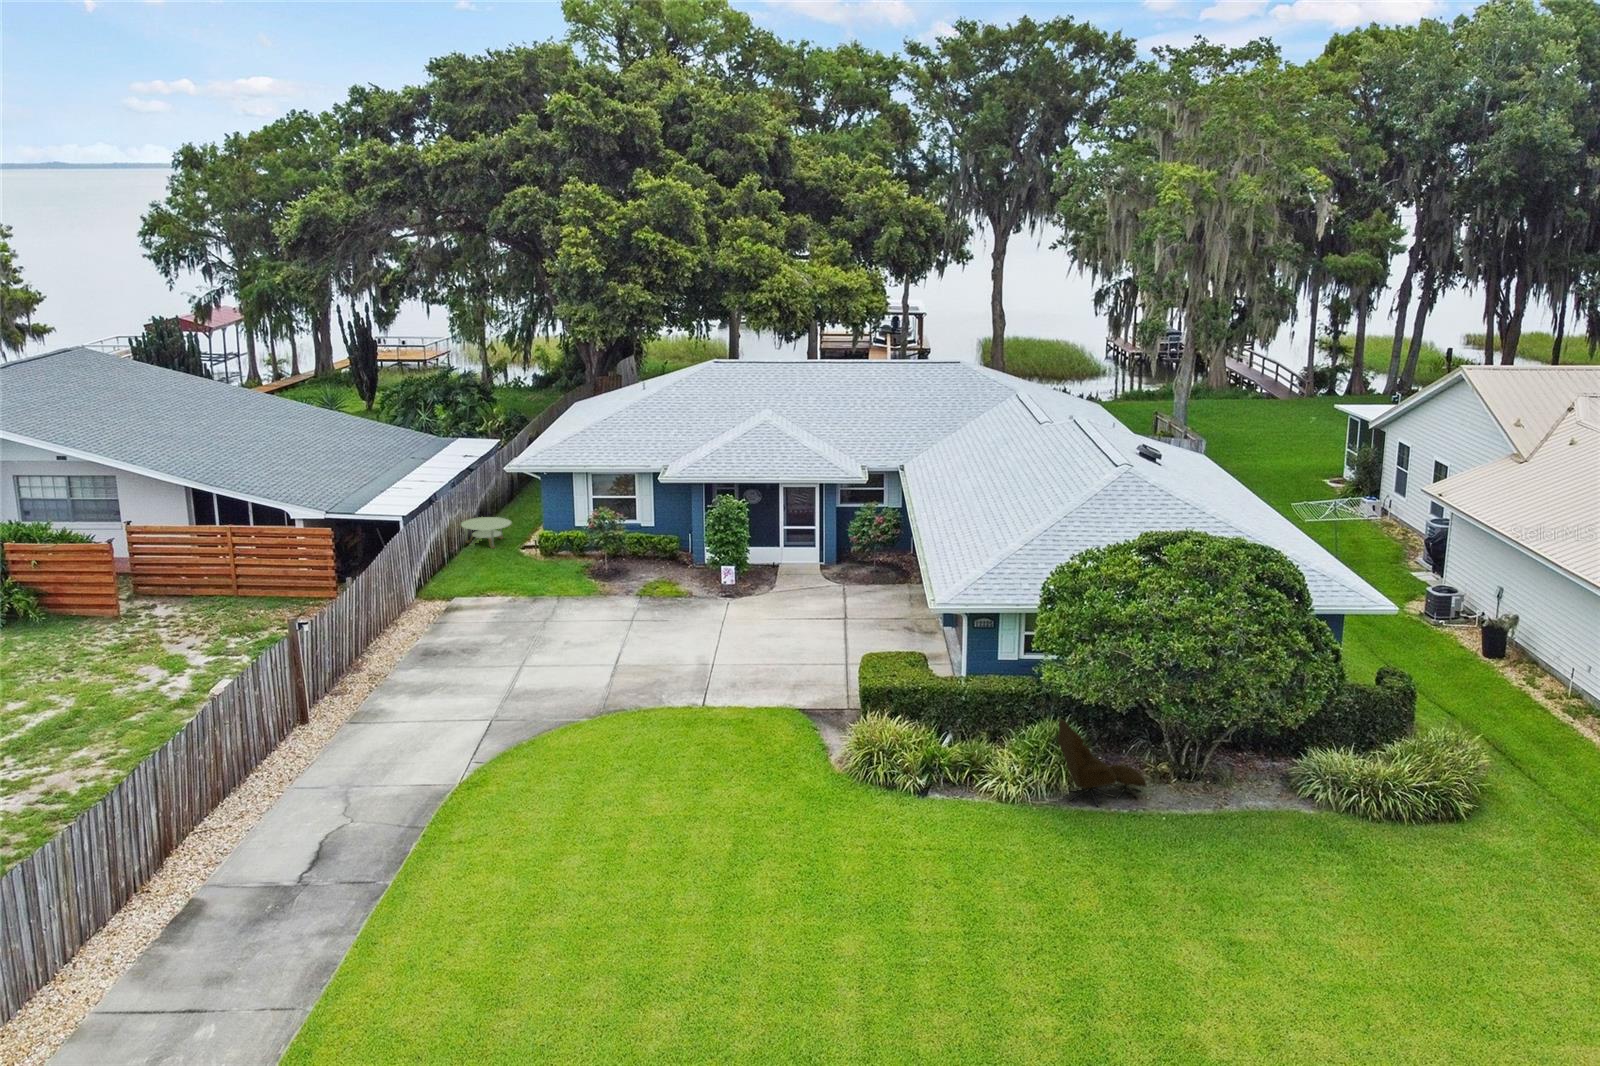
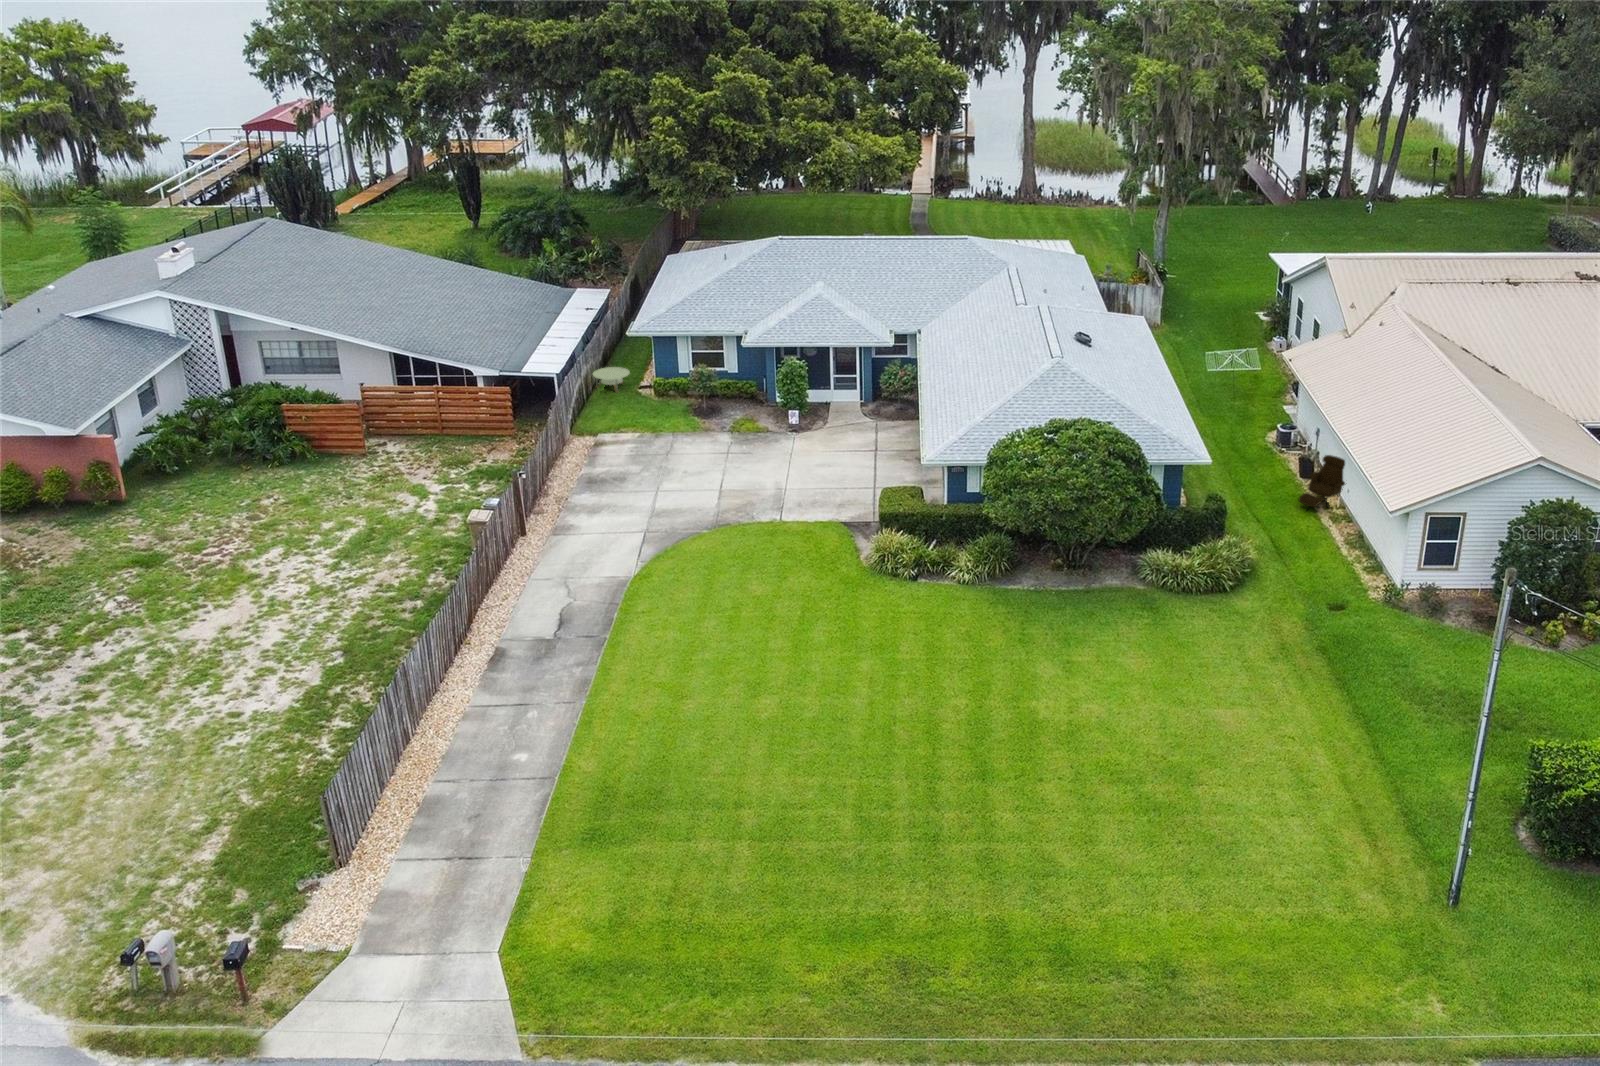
lounge chair: present [1058,719,1147,807] -> present [1298,455,1345,508]

